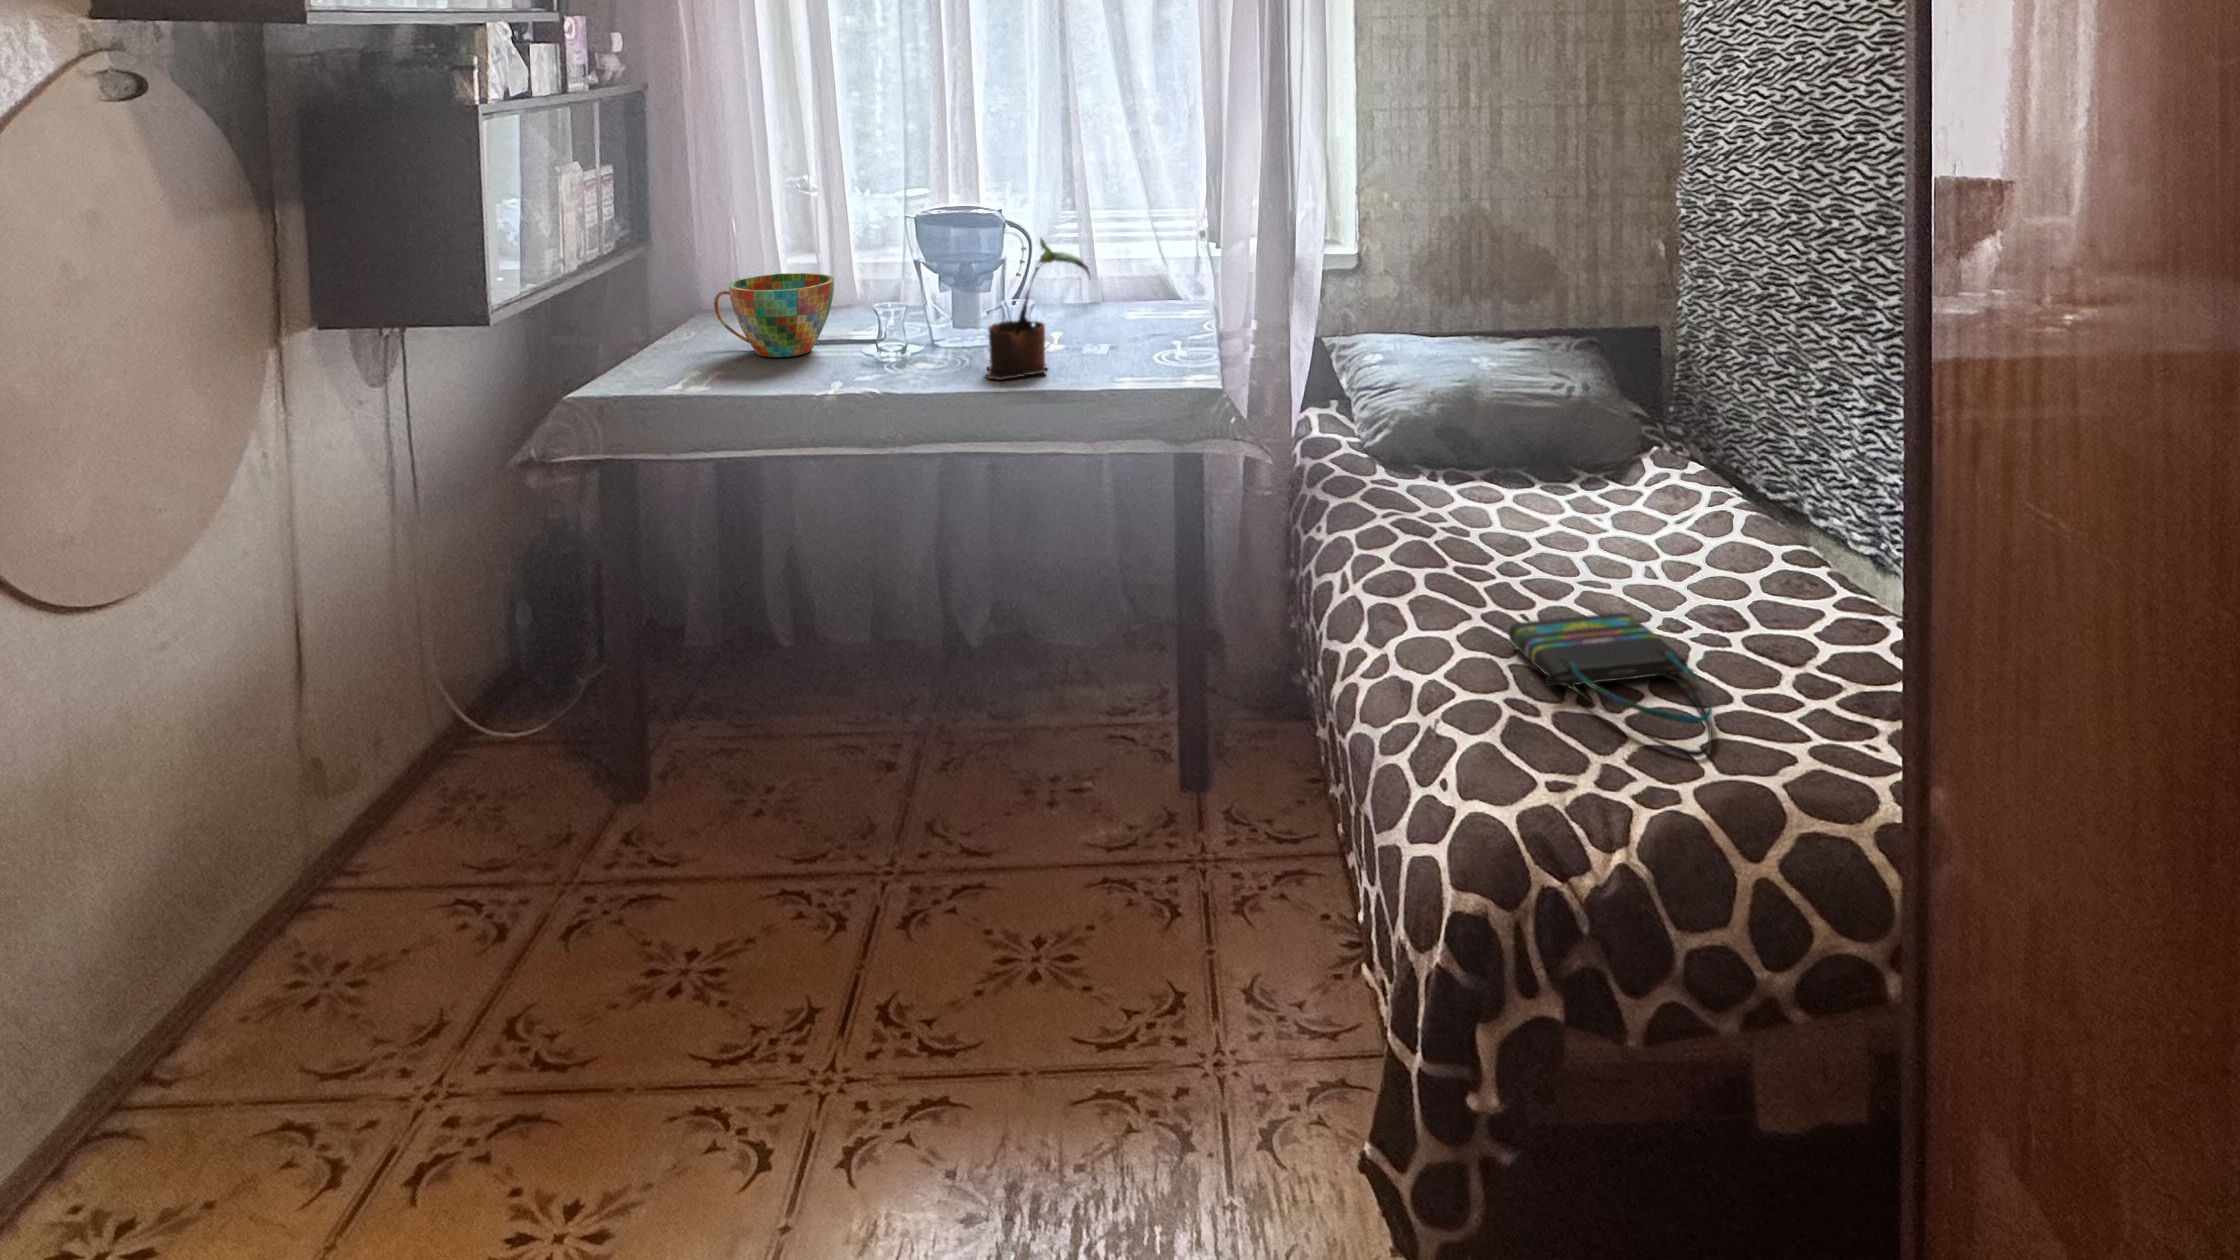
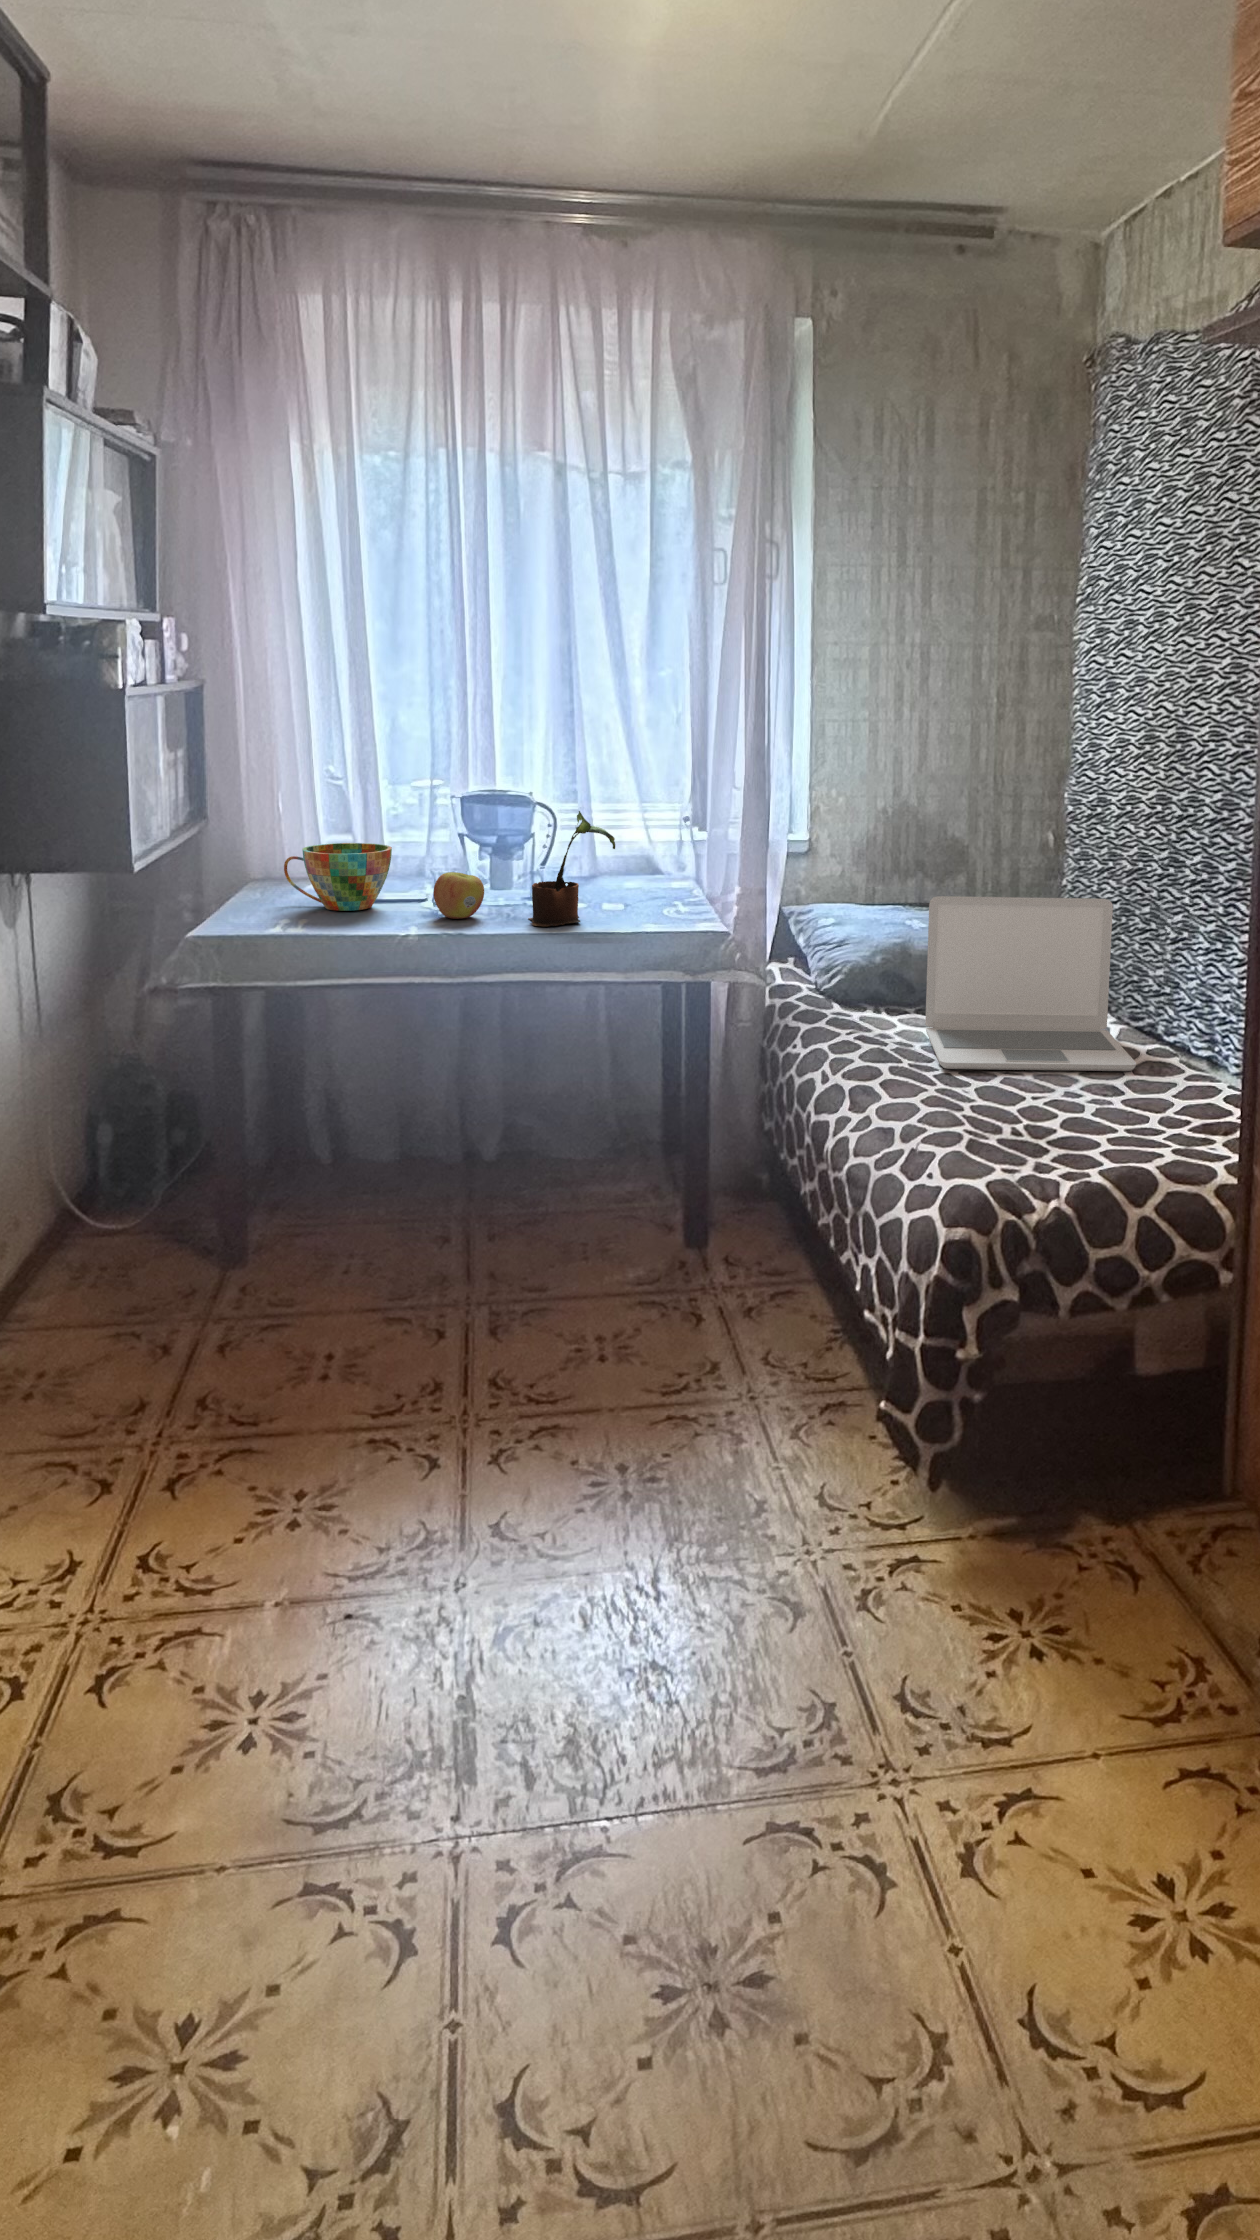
apple: none [873,311,934,368] -> present [433,872,484,919]
laptop: none [1481,342,1766,594] -> present [925,896,1136,1071]
tote bag: present [1509,613,1712,757] -> none [962,1079,1109,1153]

